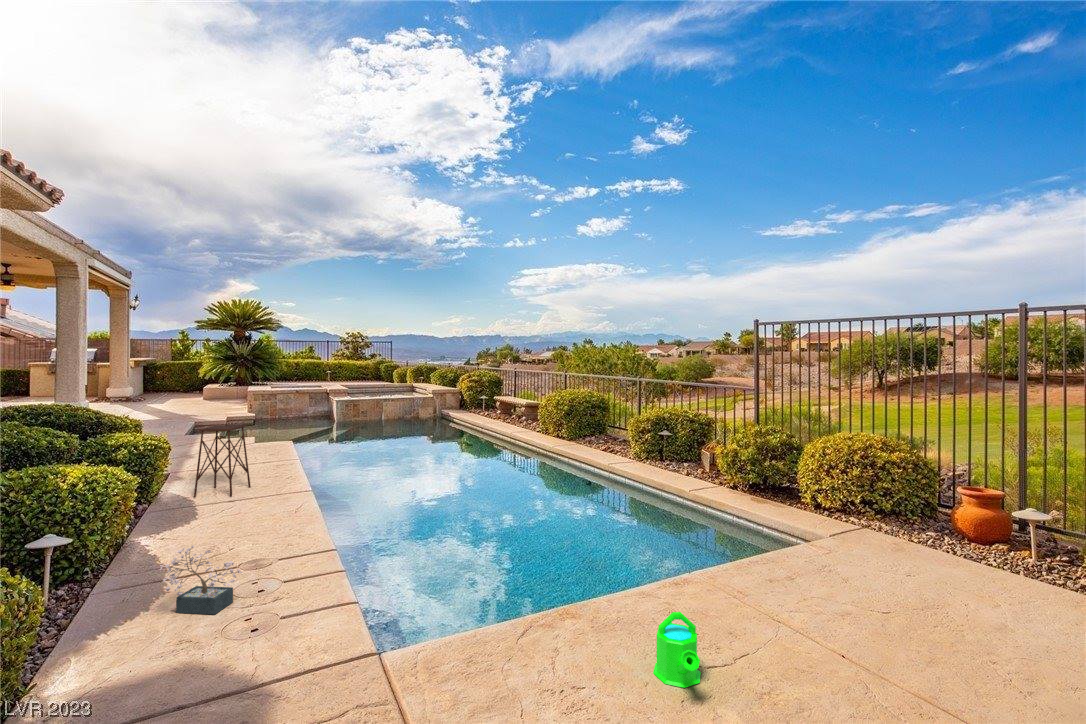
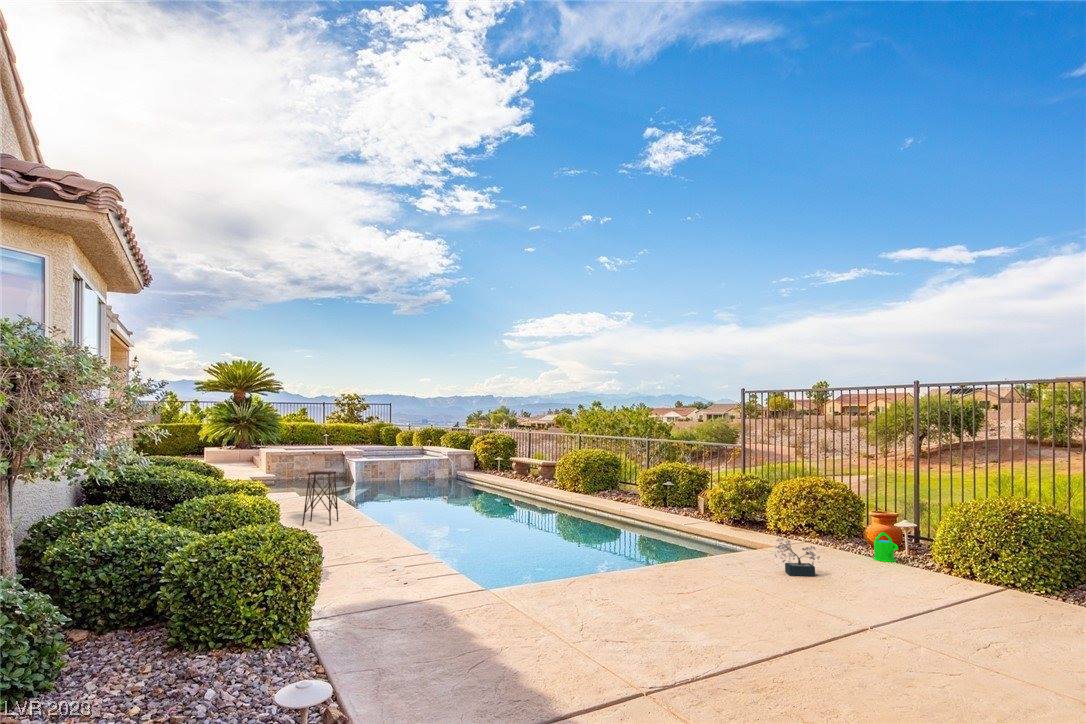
decorative plant: present [160,546,243,615] -> present [775,538,820,576]
watering can: present [653,612,701,688] -> present [873,532,898,562]

